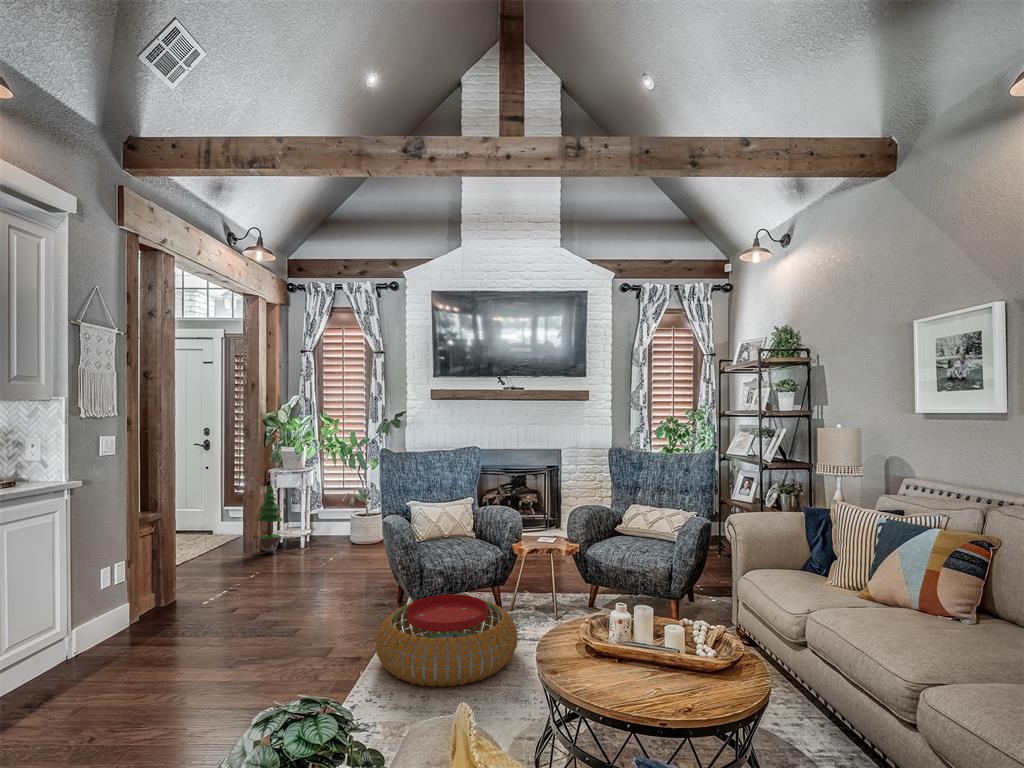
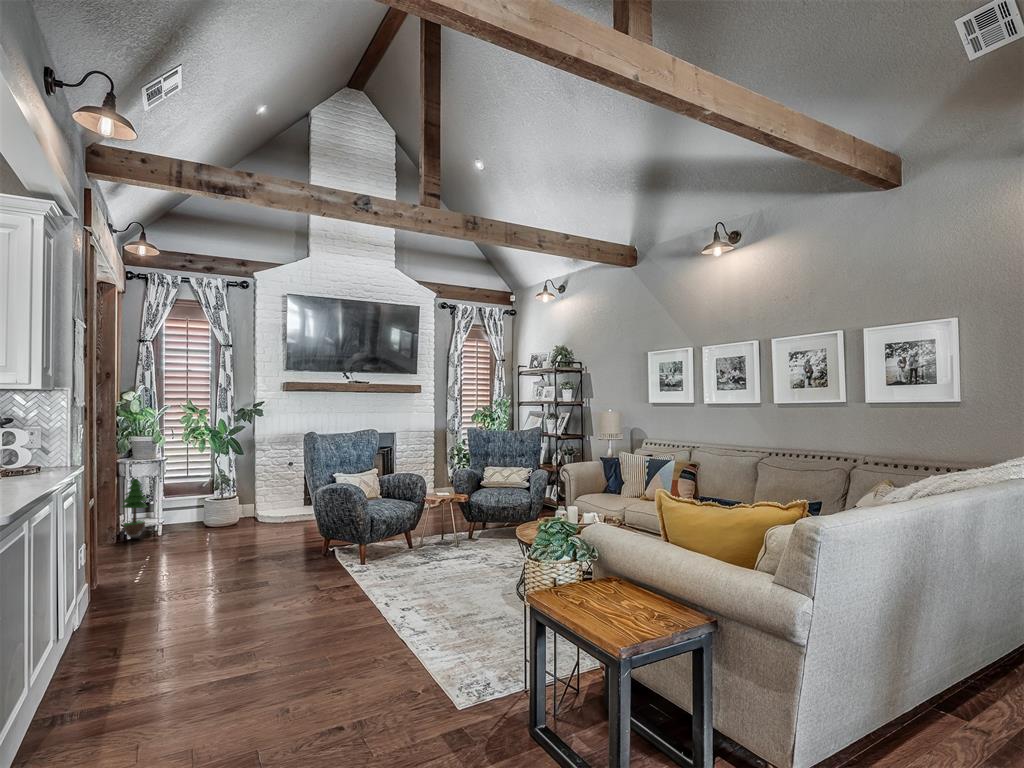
pouf: present [376,594,517,687] -> none [361,530,460,584]

